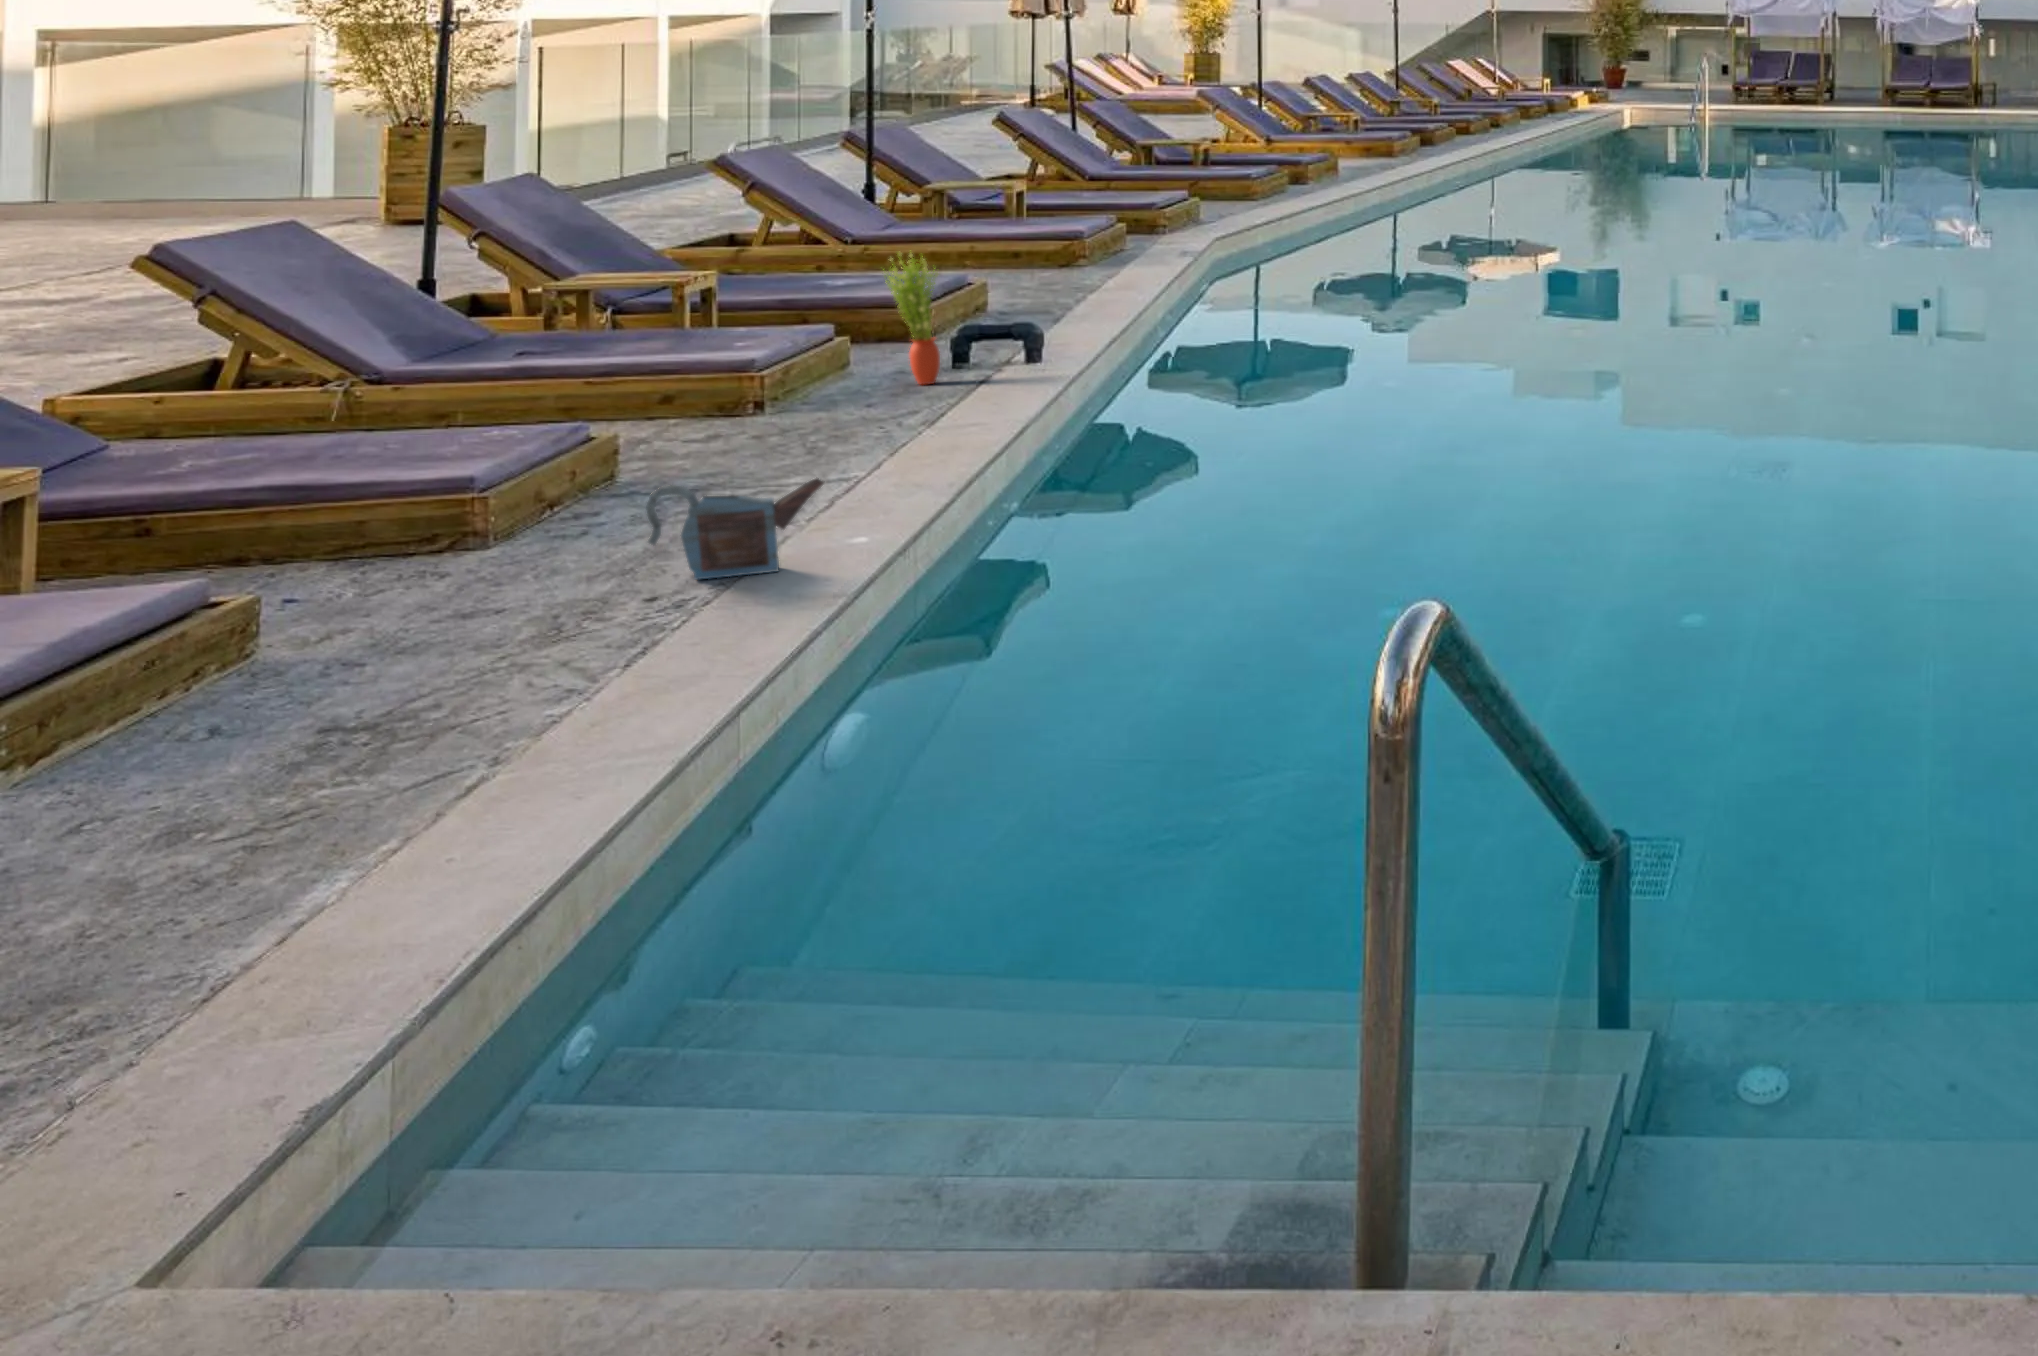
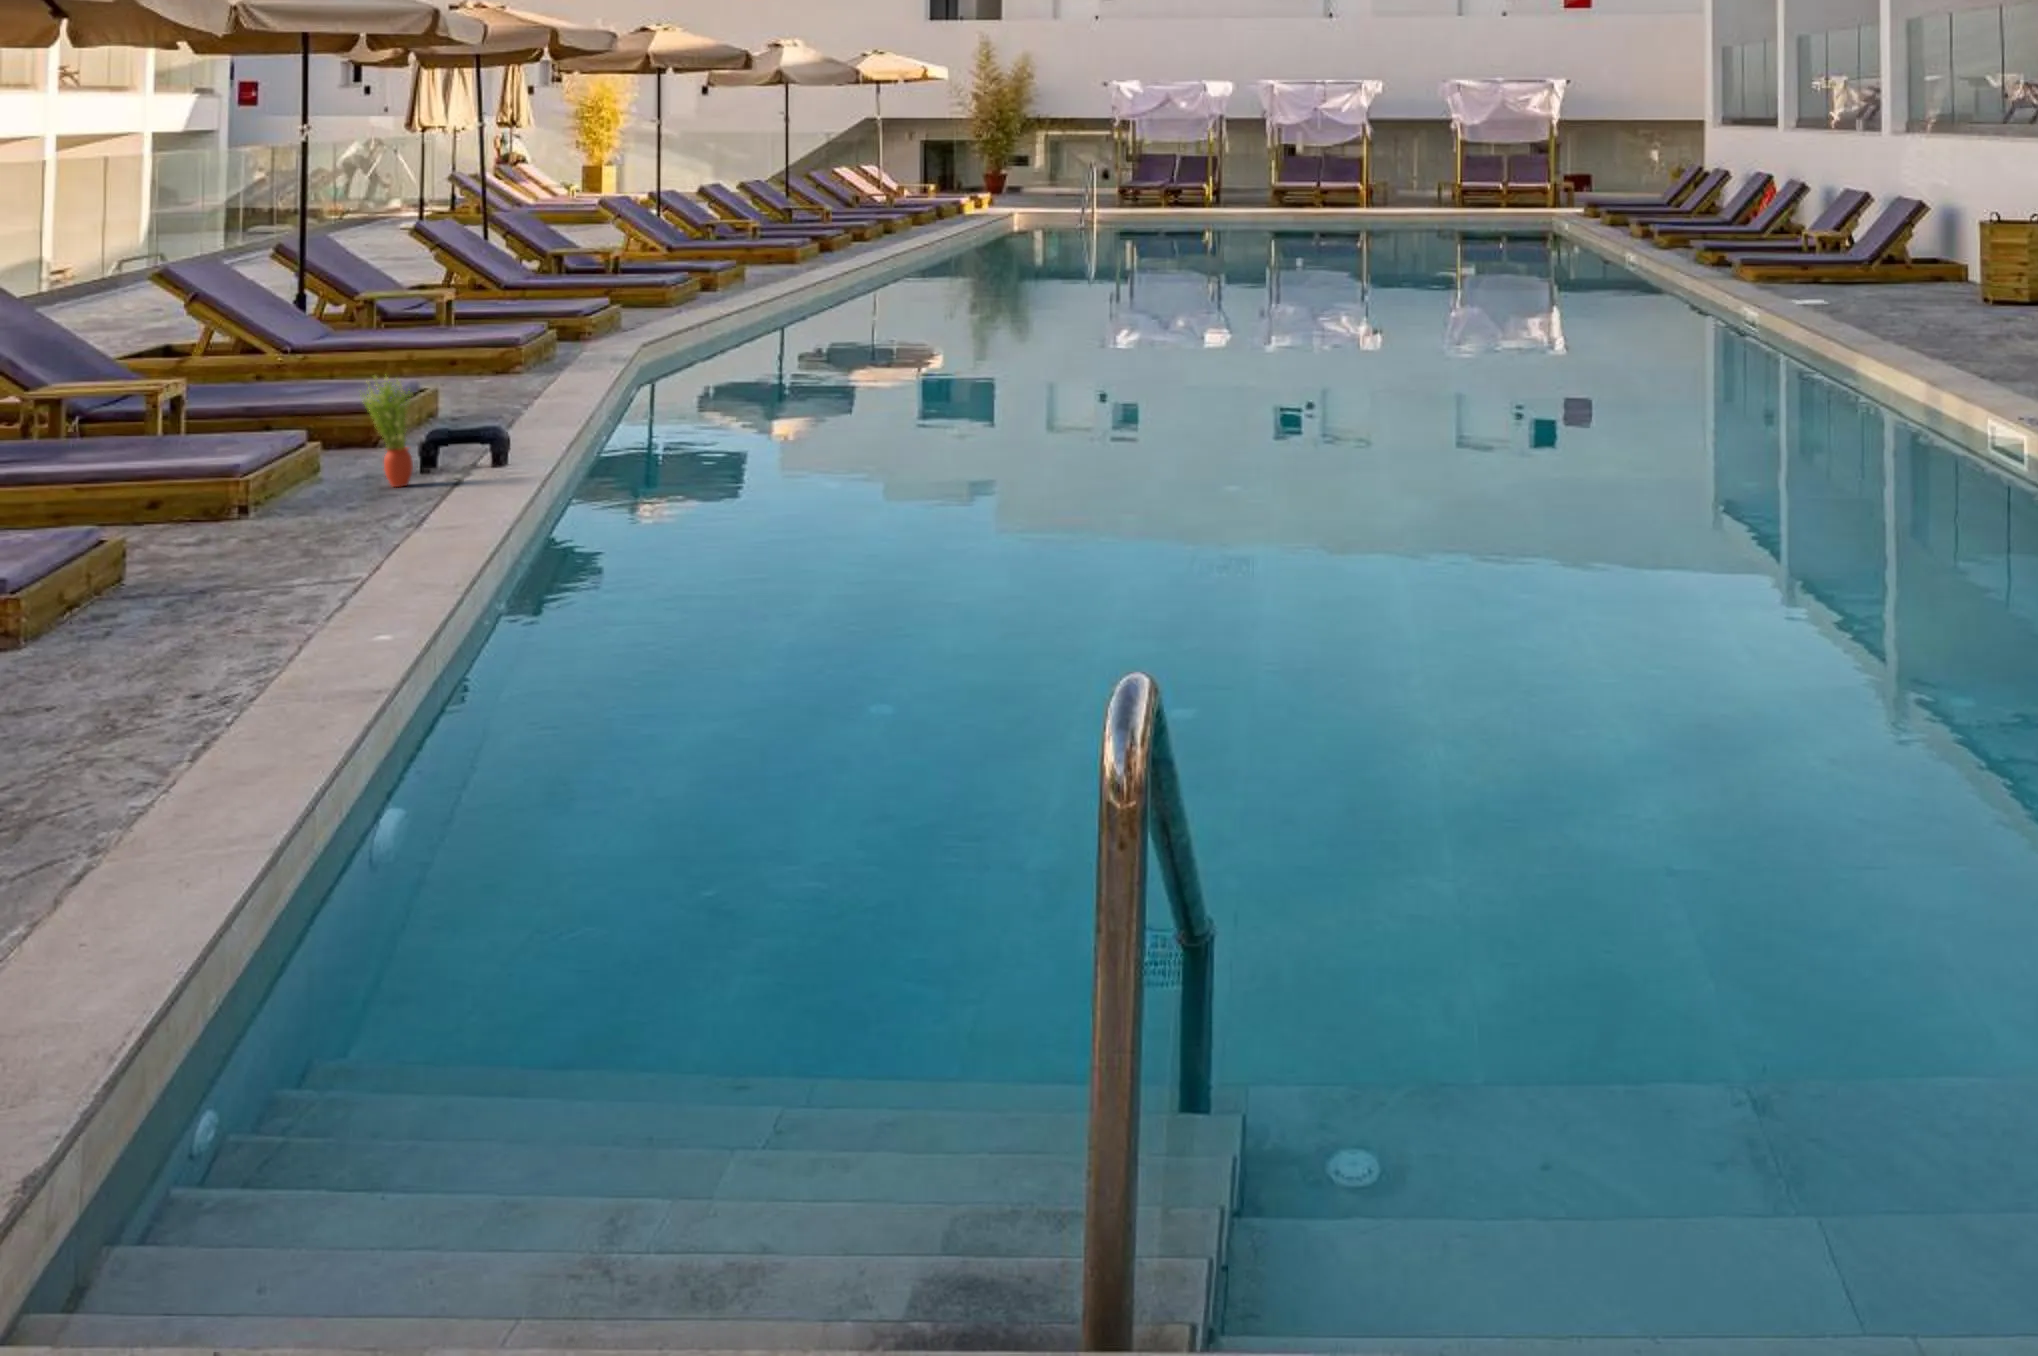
watering can: present [647,478,824,580] -> none [212,580,372,666]

